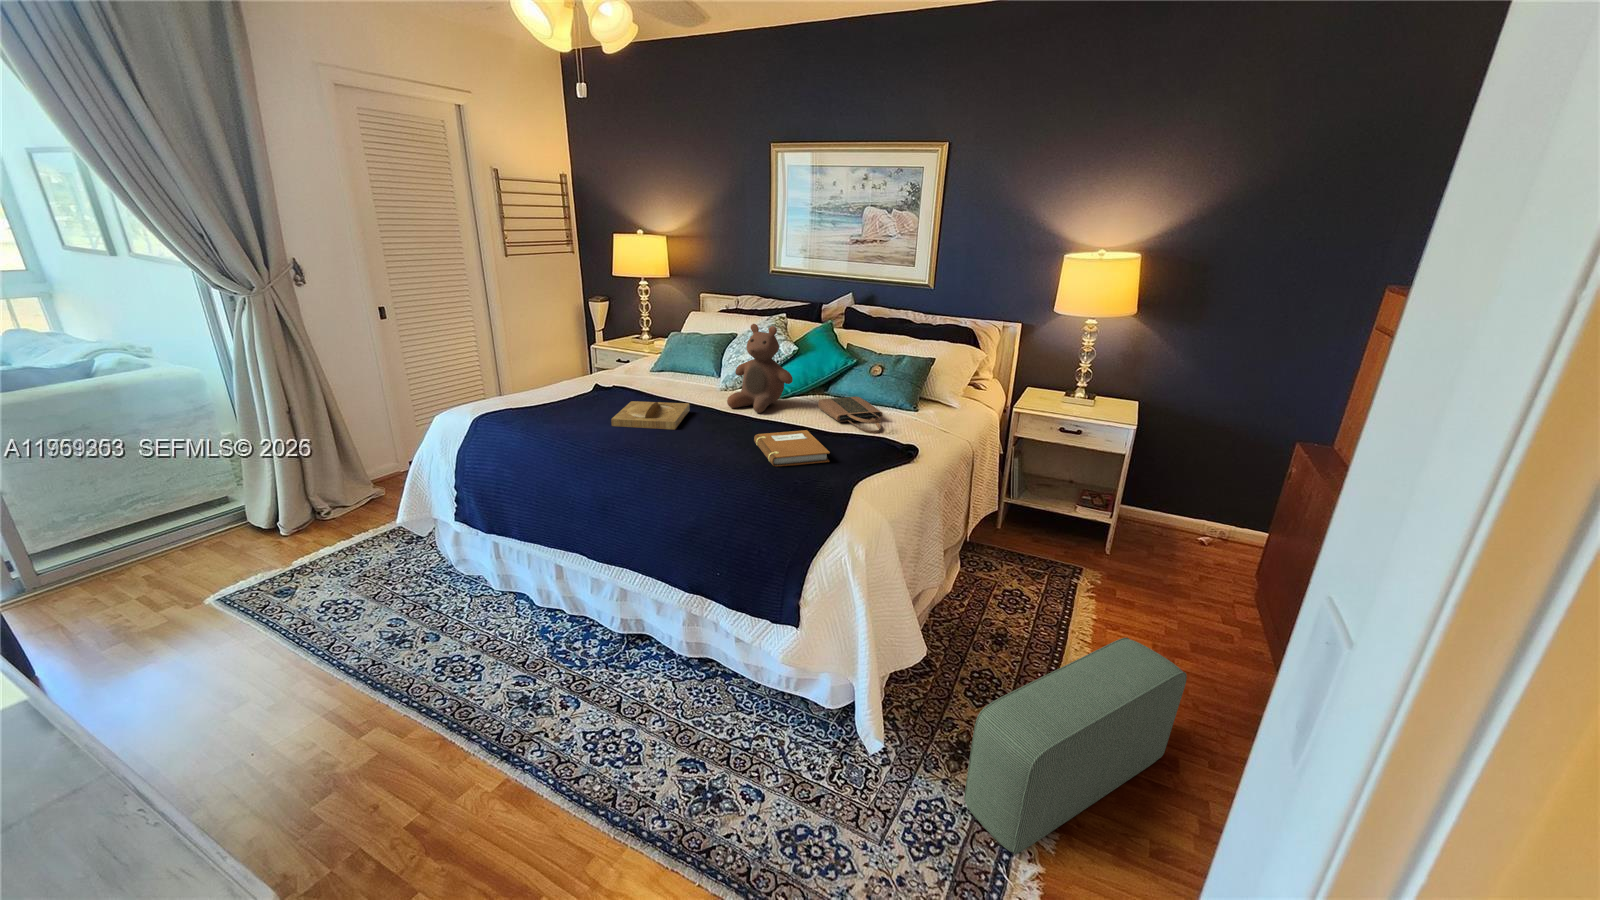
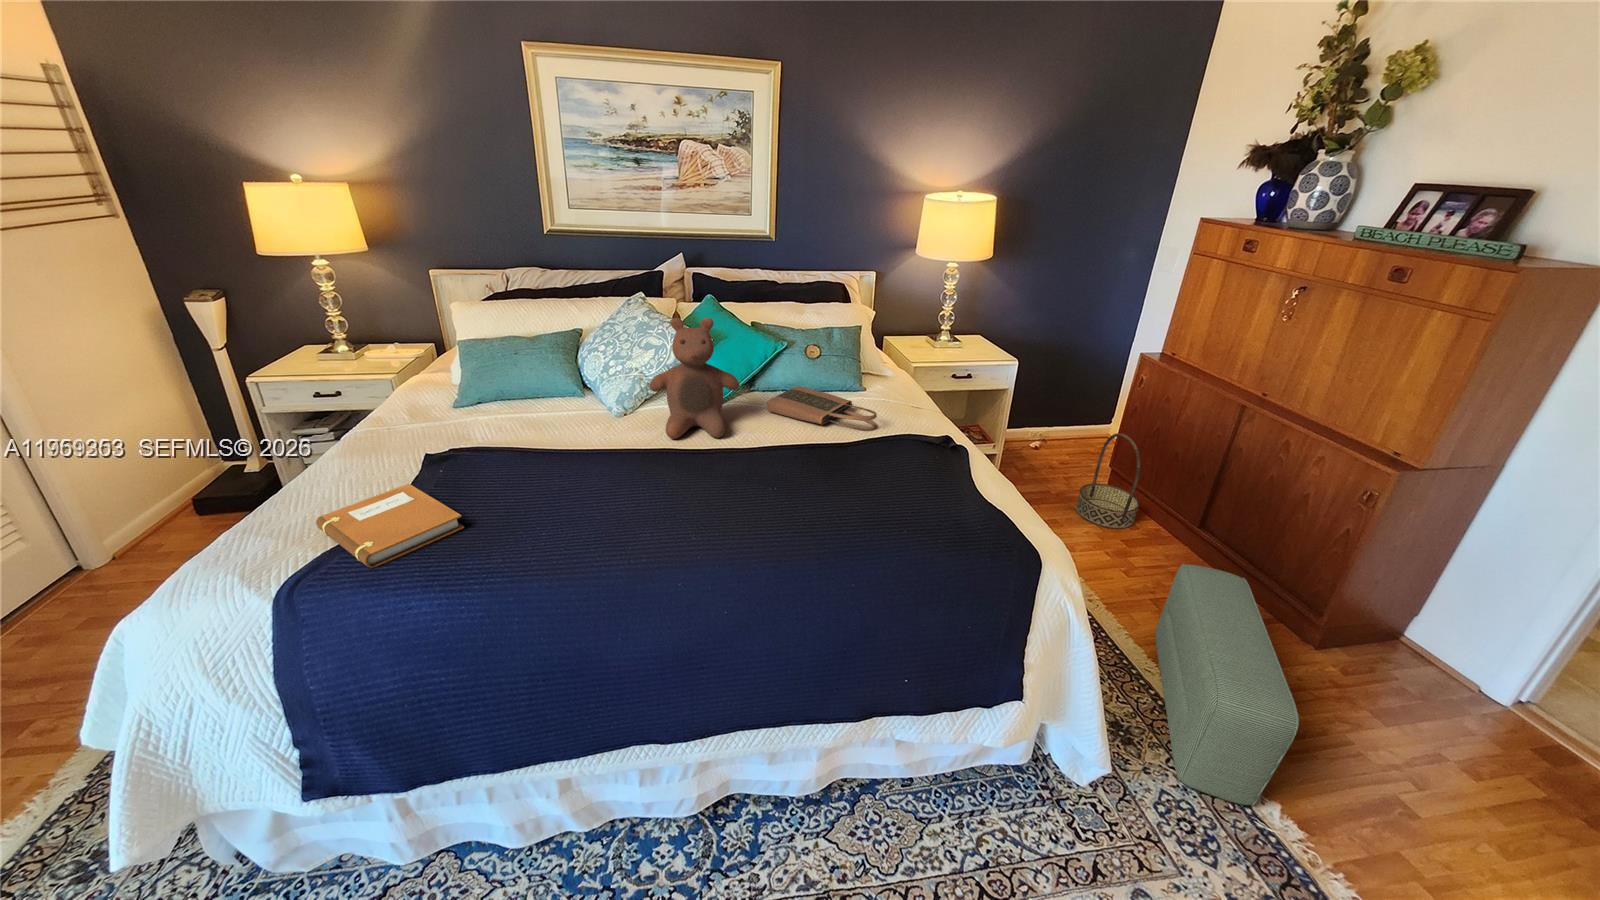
tray: present [611,401,690,430] -> none [542,451,668,527]
notebook: present [754,430,830,467] -> present [316,484,464,568]
basket: none [1167,526,1249,641] -> present [1075,433,1140,529]

